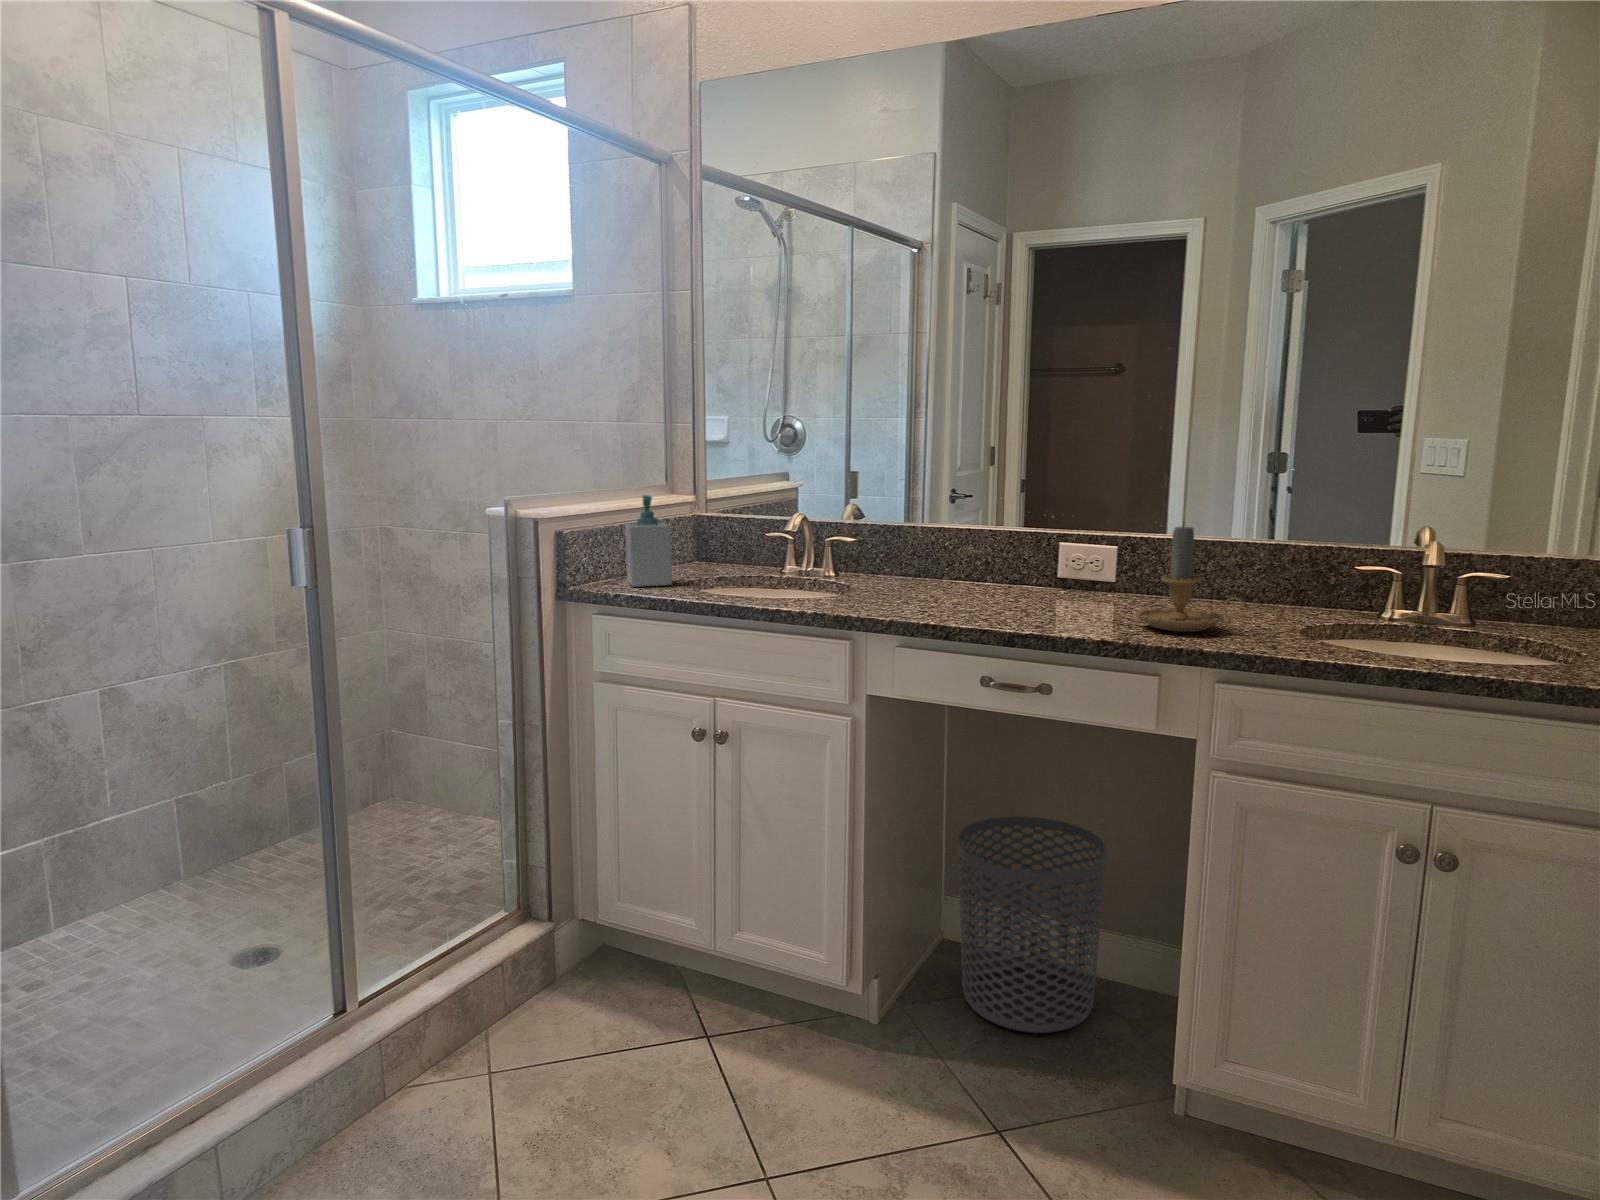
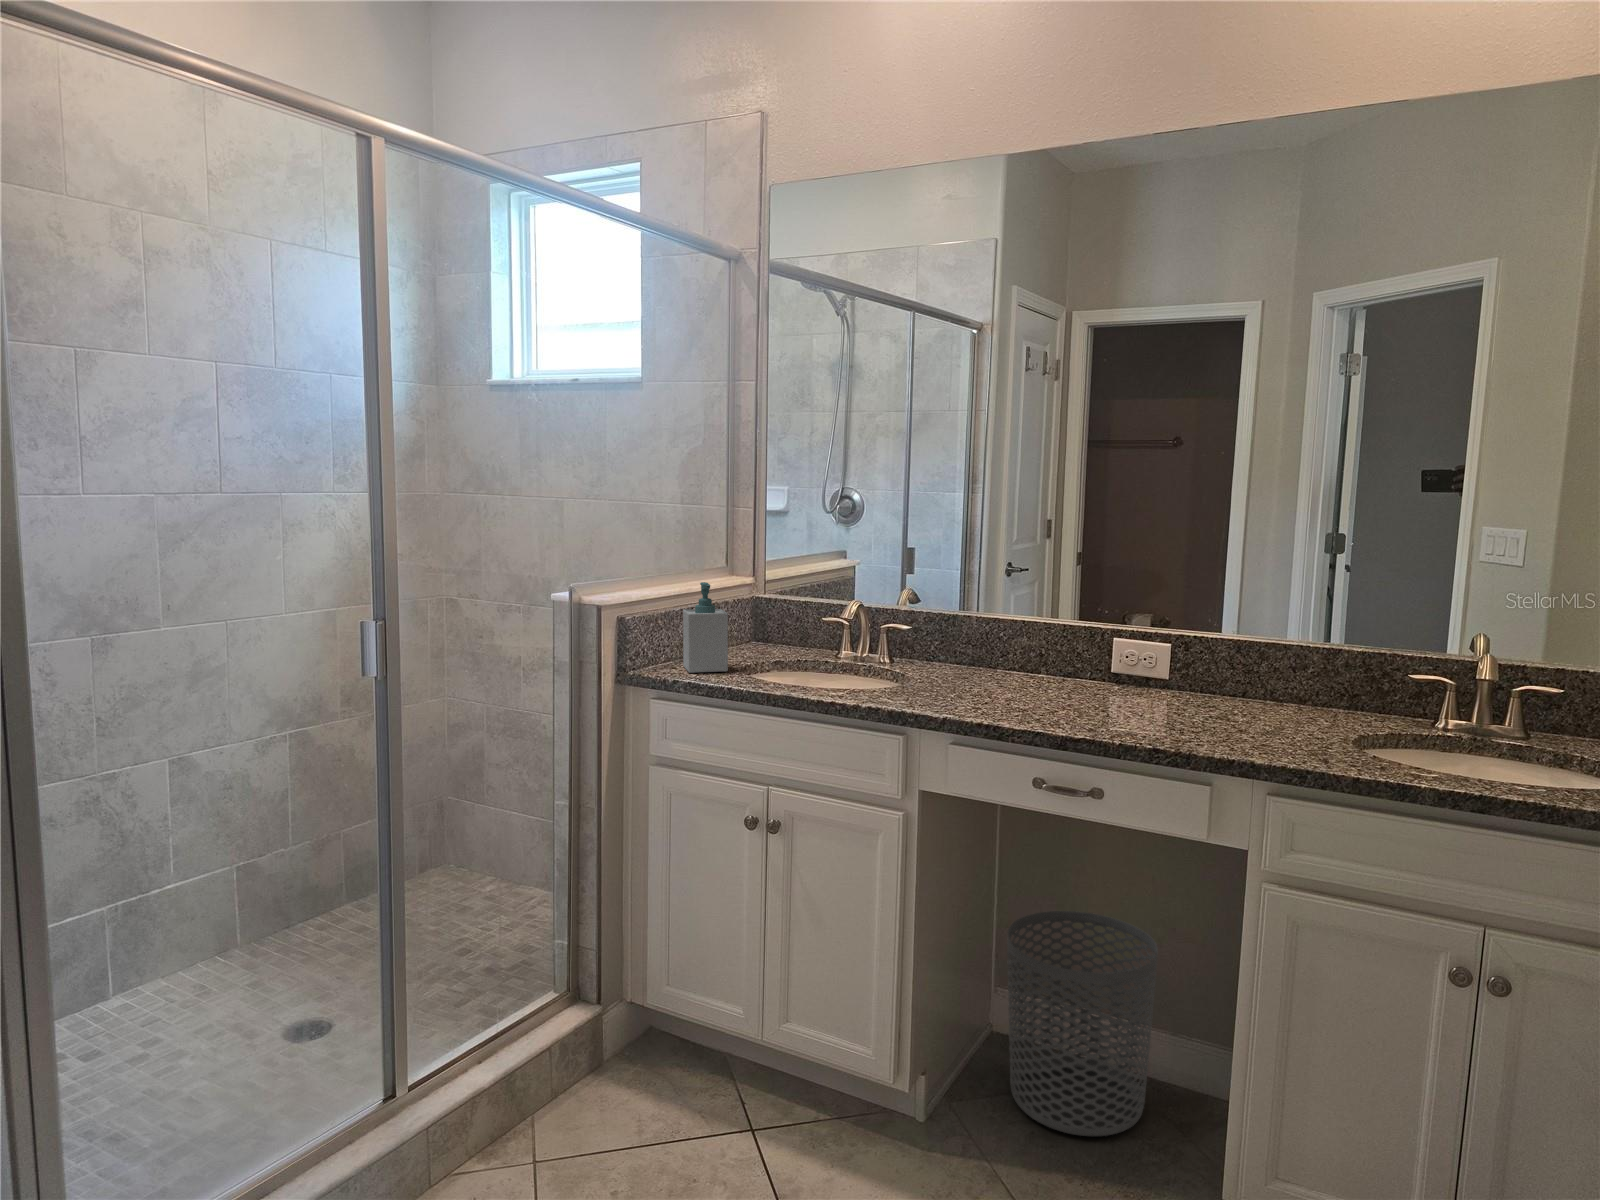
candle: present [1136,526,1245,632] -> none [1188,631,1297,740]

